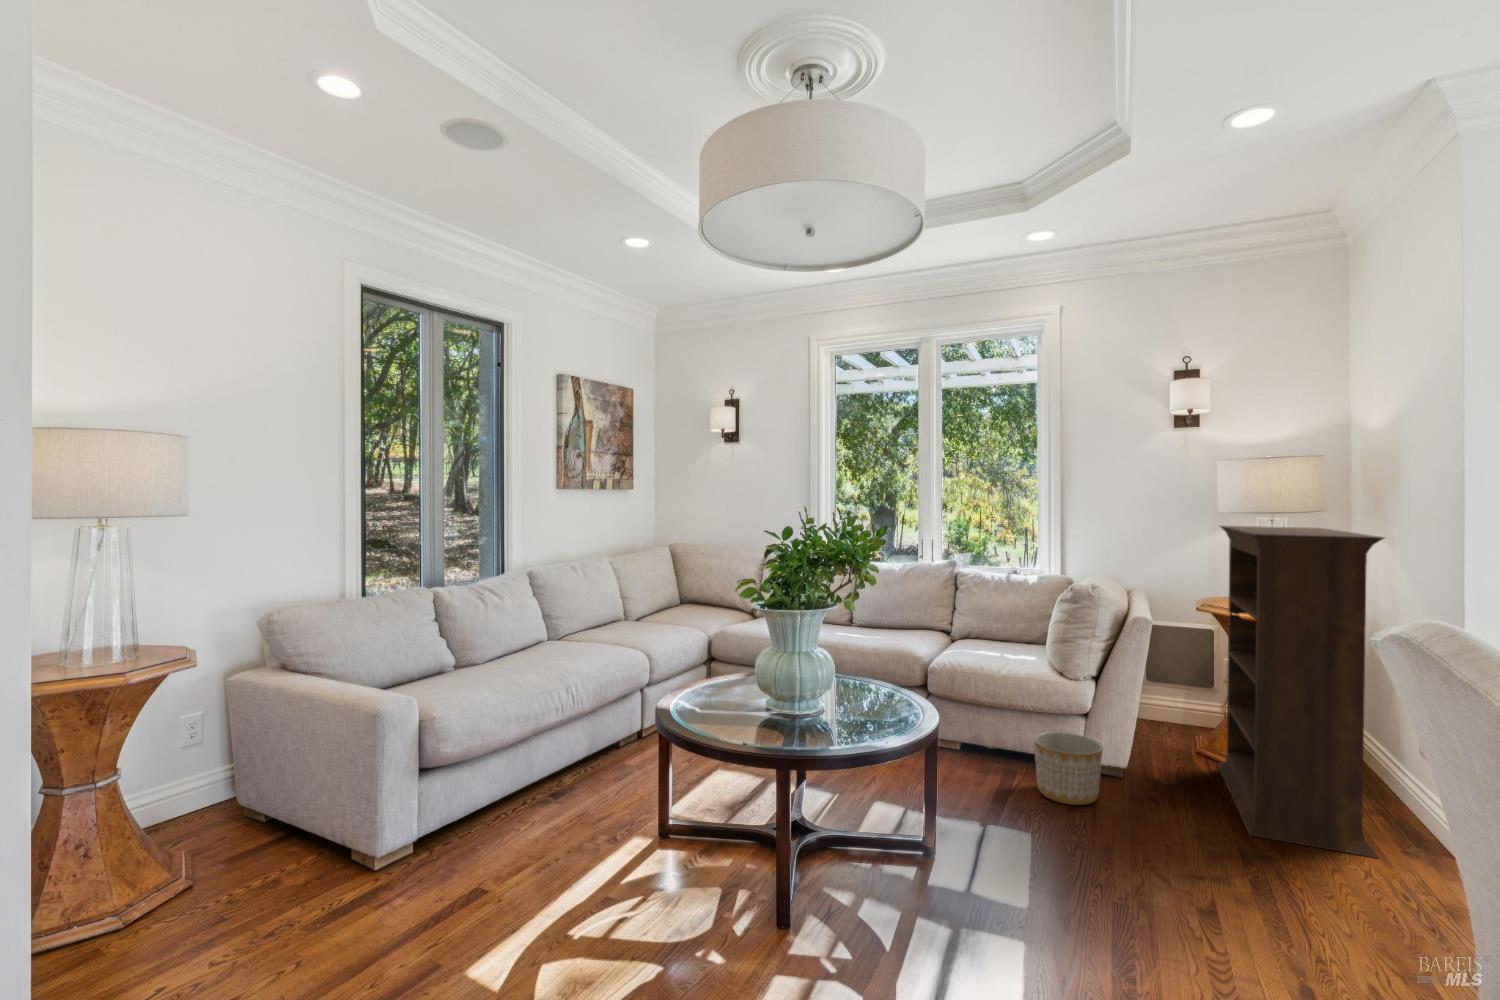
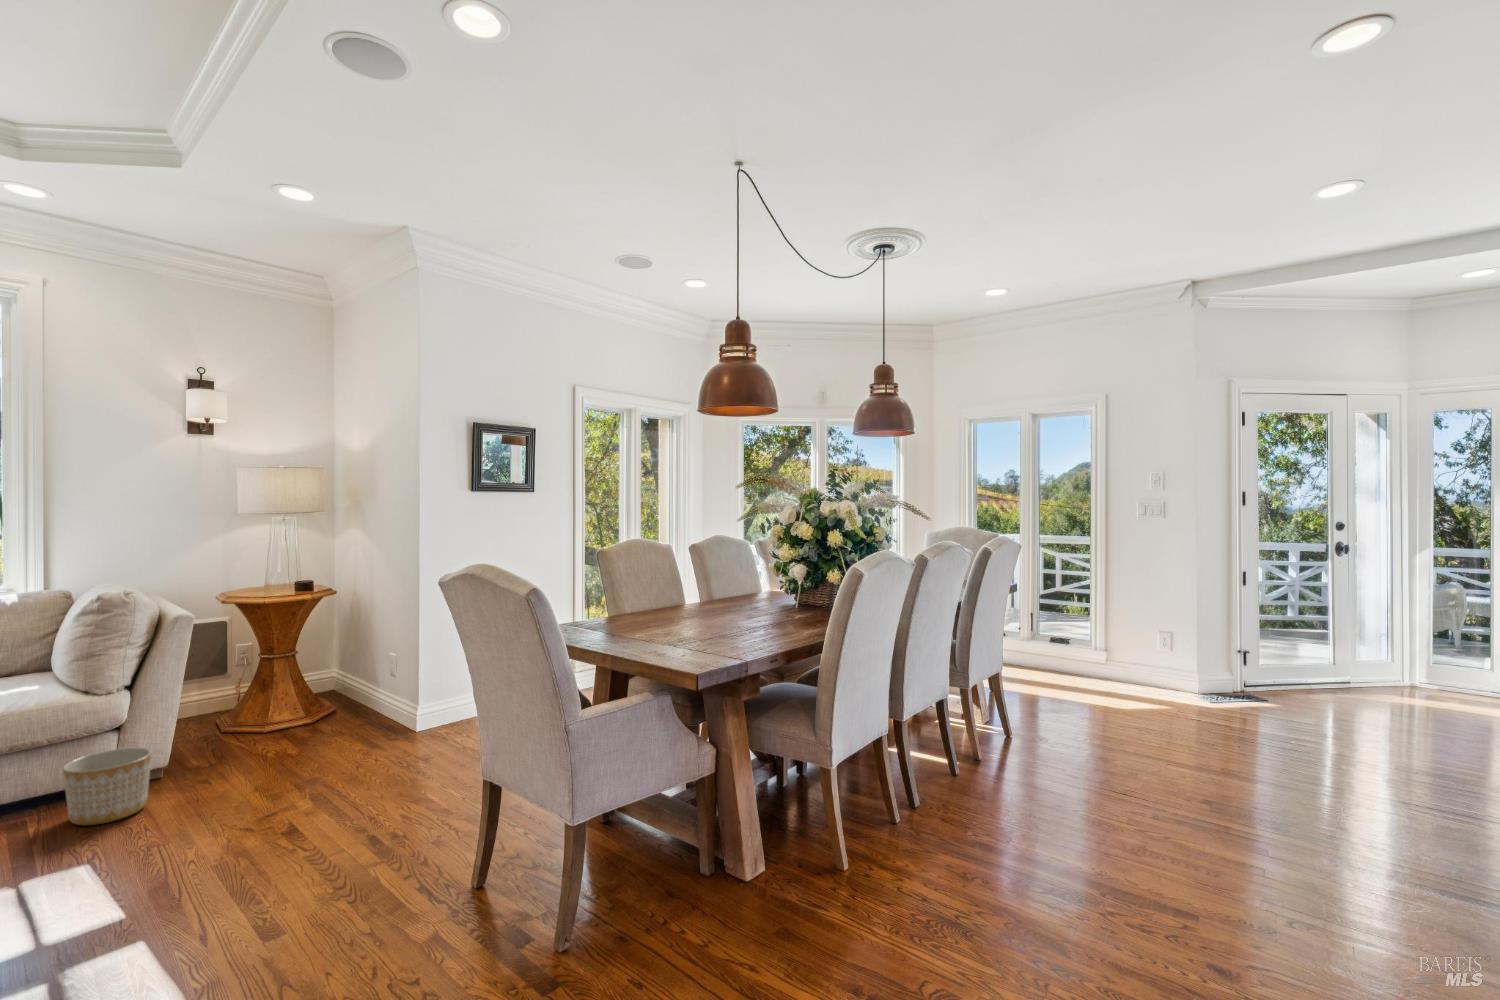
bookcase: present [1217,526,1384,858] -> none [239,524,379,773]

